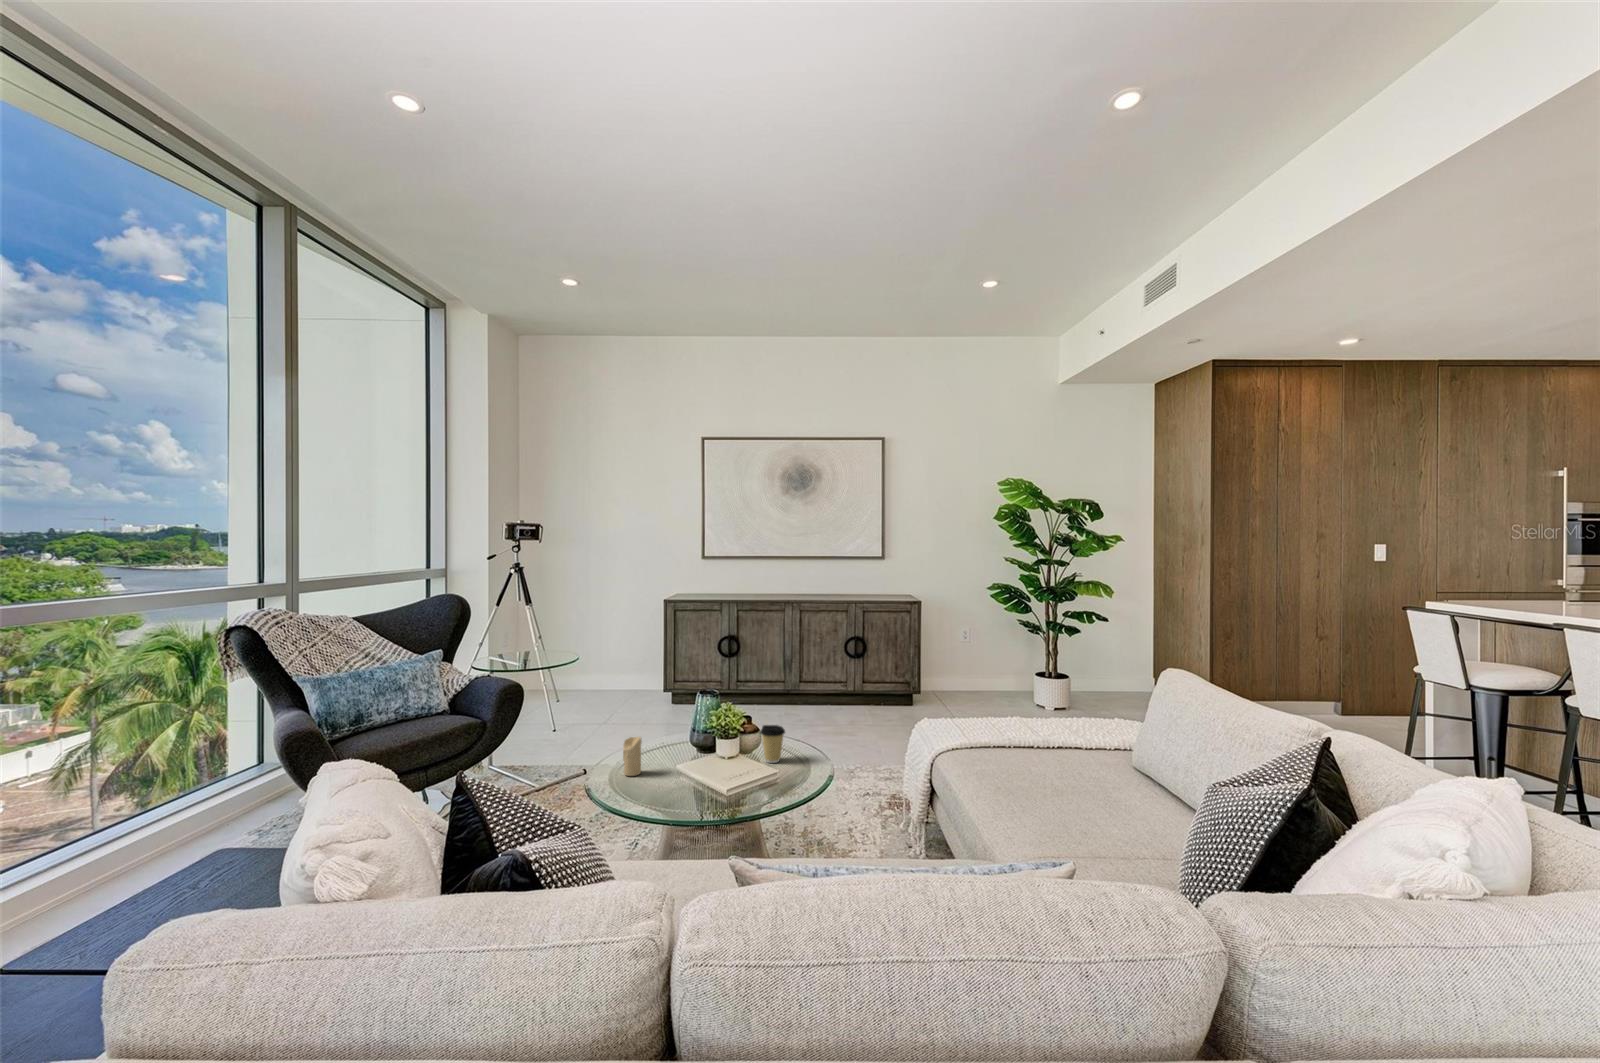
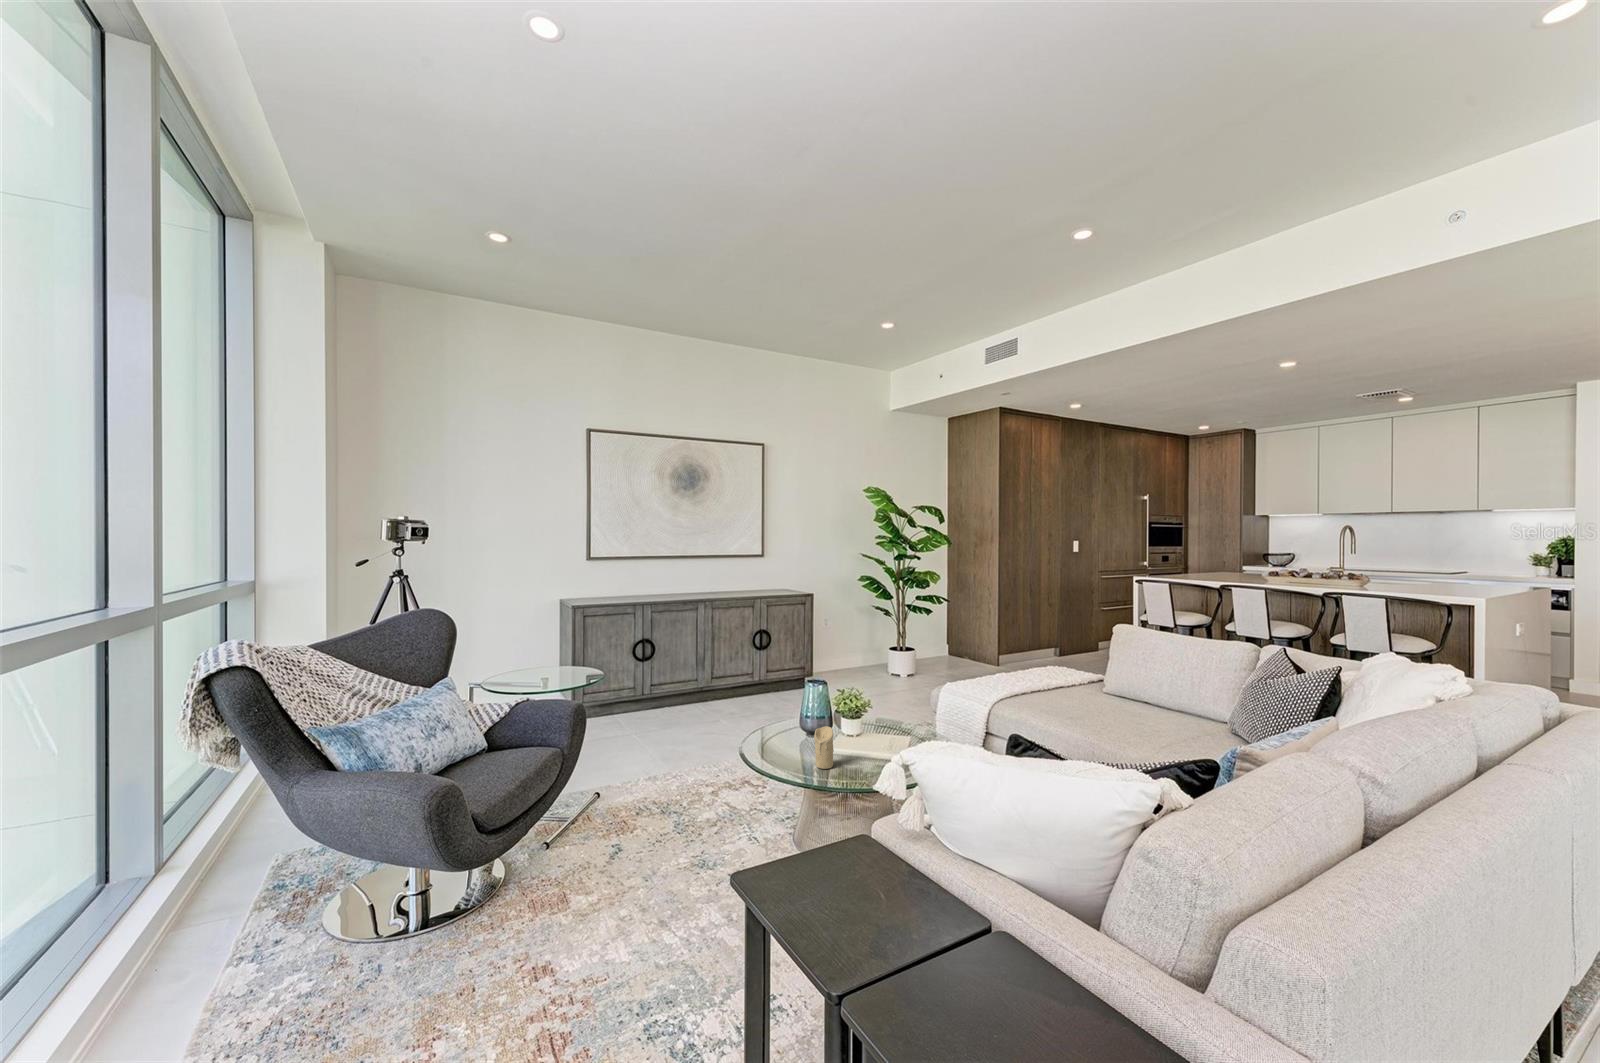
coffee cup: present [760,725,785,763] -> none [902,698,926,733]

